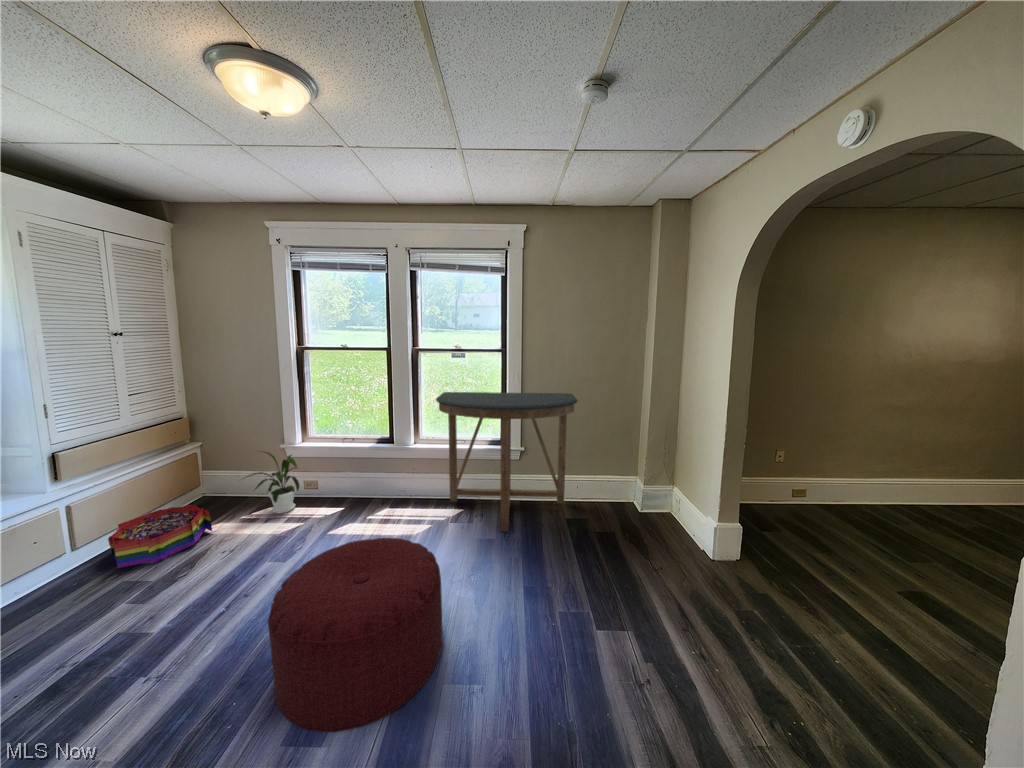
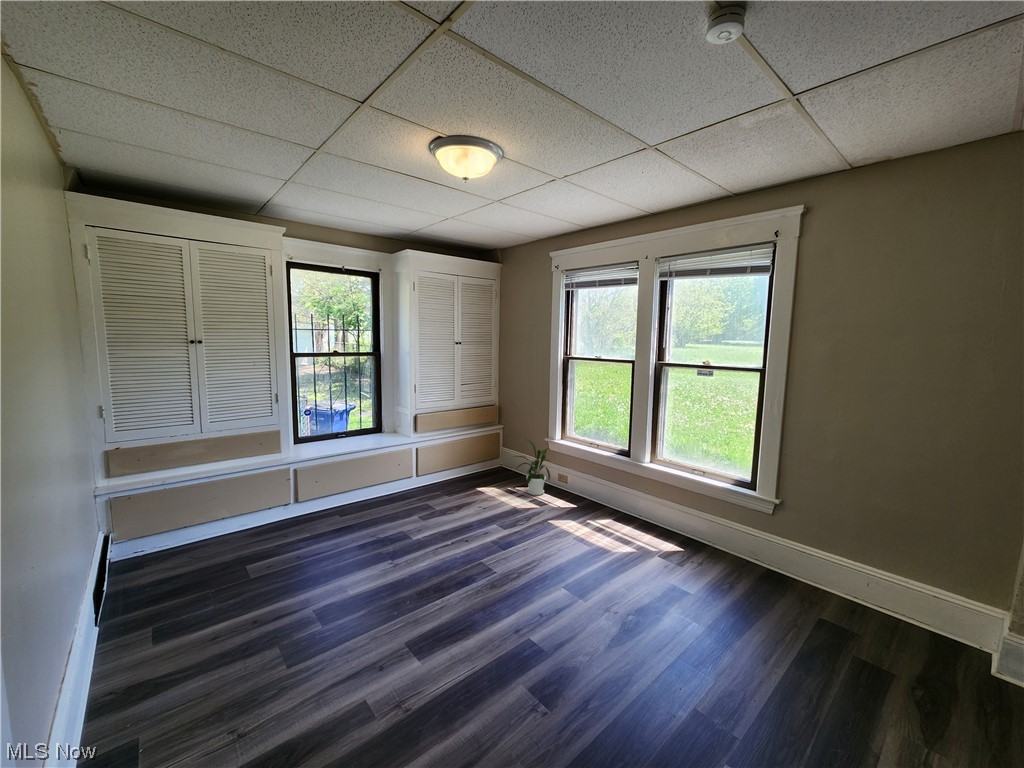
console table: present [436,392,578,532] -> none [658,412,865,601]
storage bin: present [108,505,212,568] -> none [438,466,488,498]
ottoman: present [268,538,443,732] -> none [451,518,581,653]

